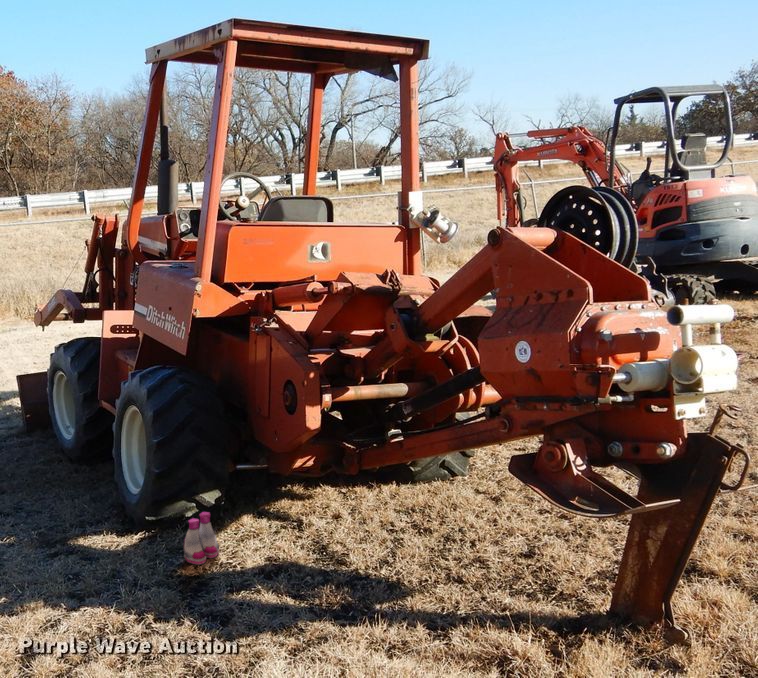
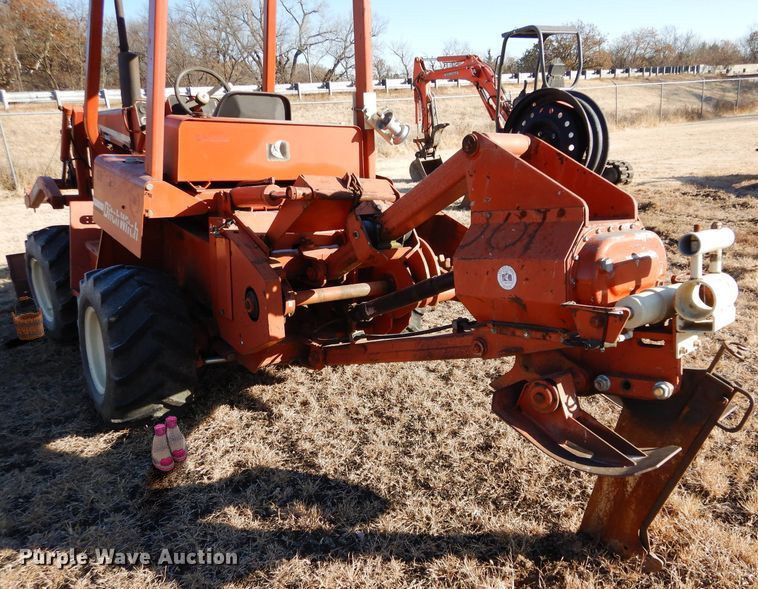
wooden bucket: none [26,413,58,460] -> present [11,297,44,340]

